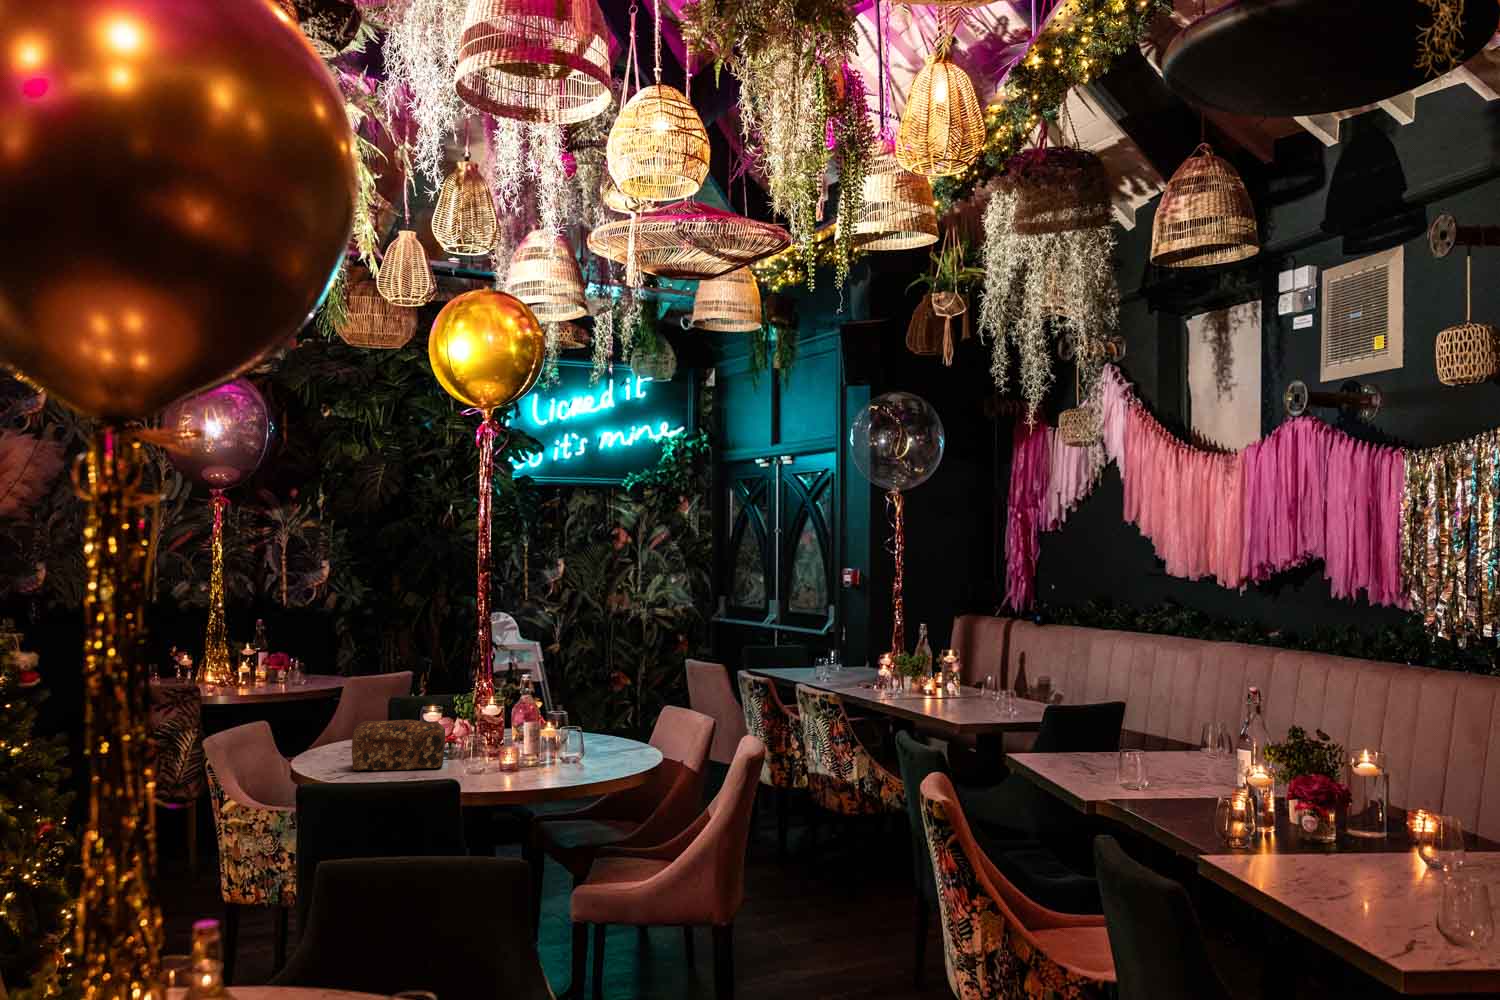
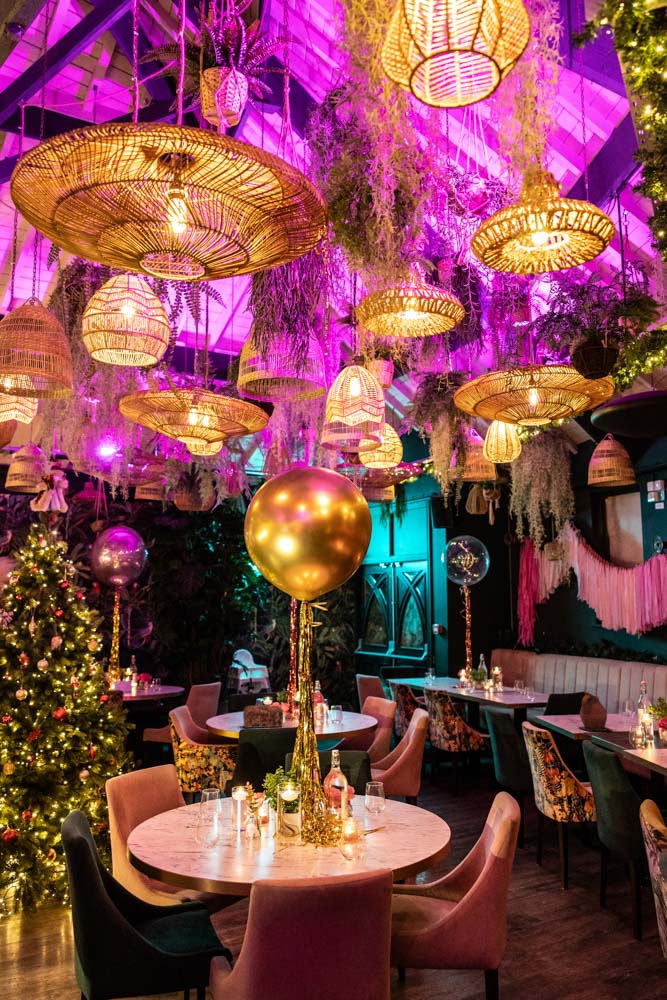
ceramic pitcher: none [1107,701,1189,791] -> present [579,692,612,730]

